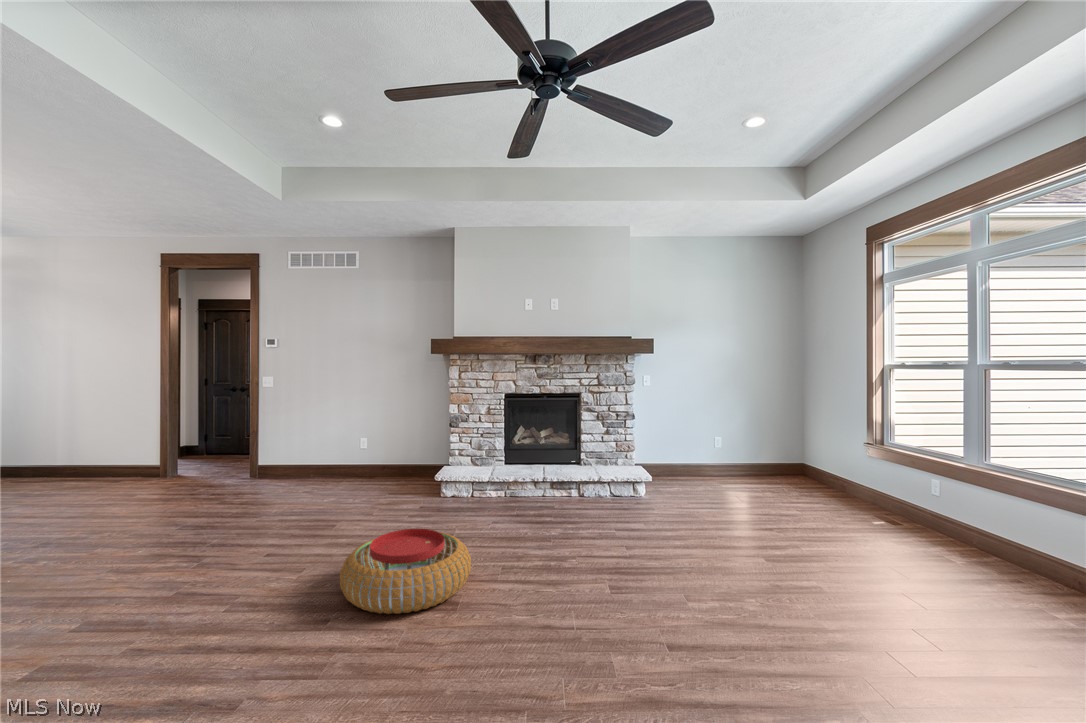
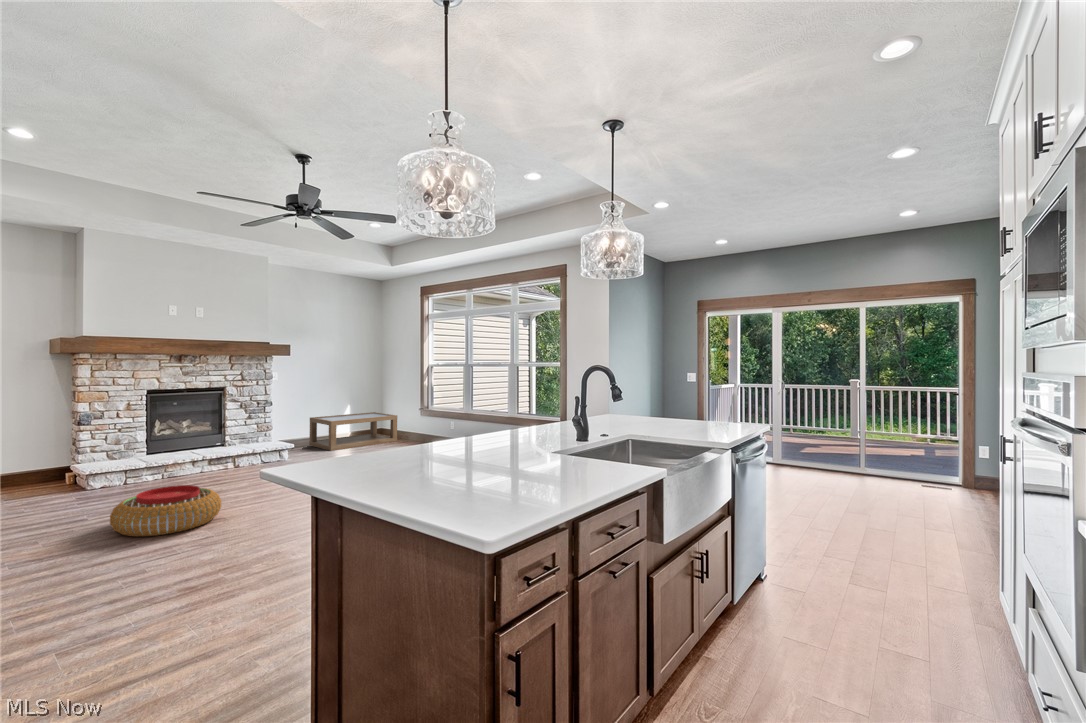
coffee table: none [690,438,824,492] -> present [309,412,397,451]

